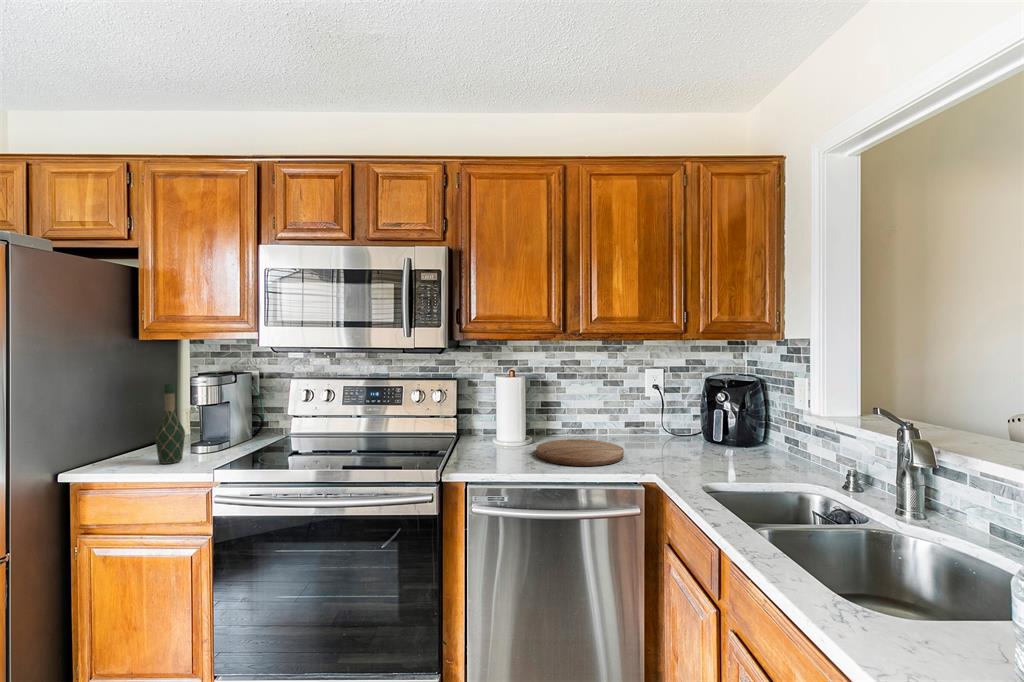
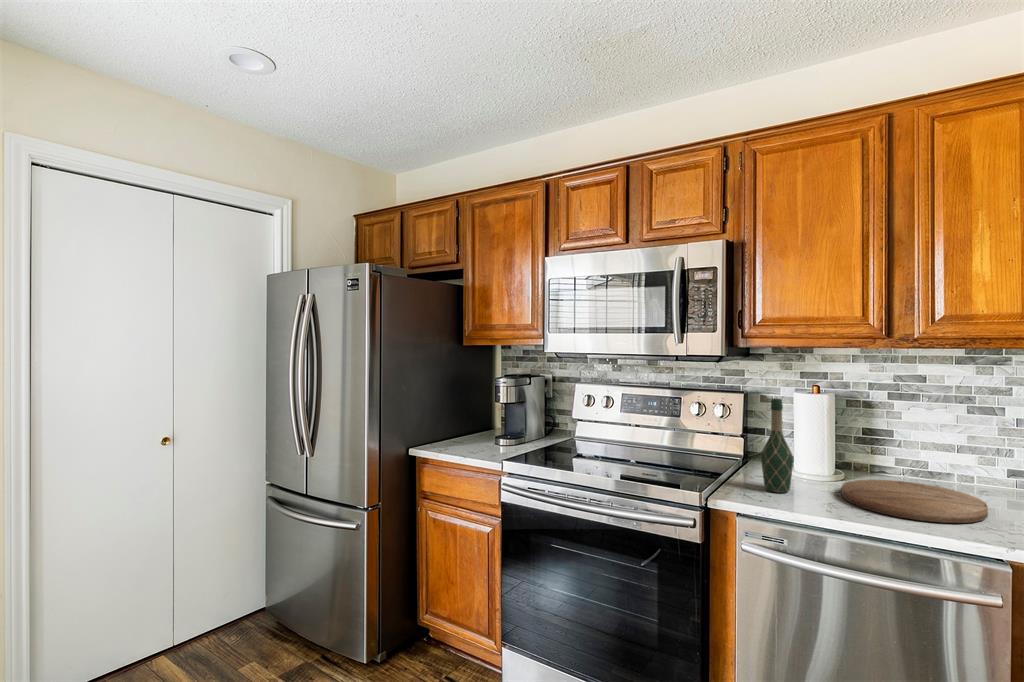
wine bottle: present [155,383,185,464] -> present [761,398,793,493]

